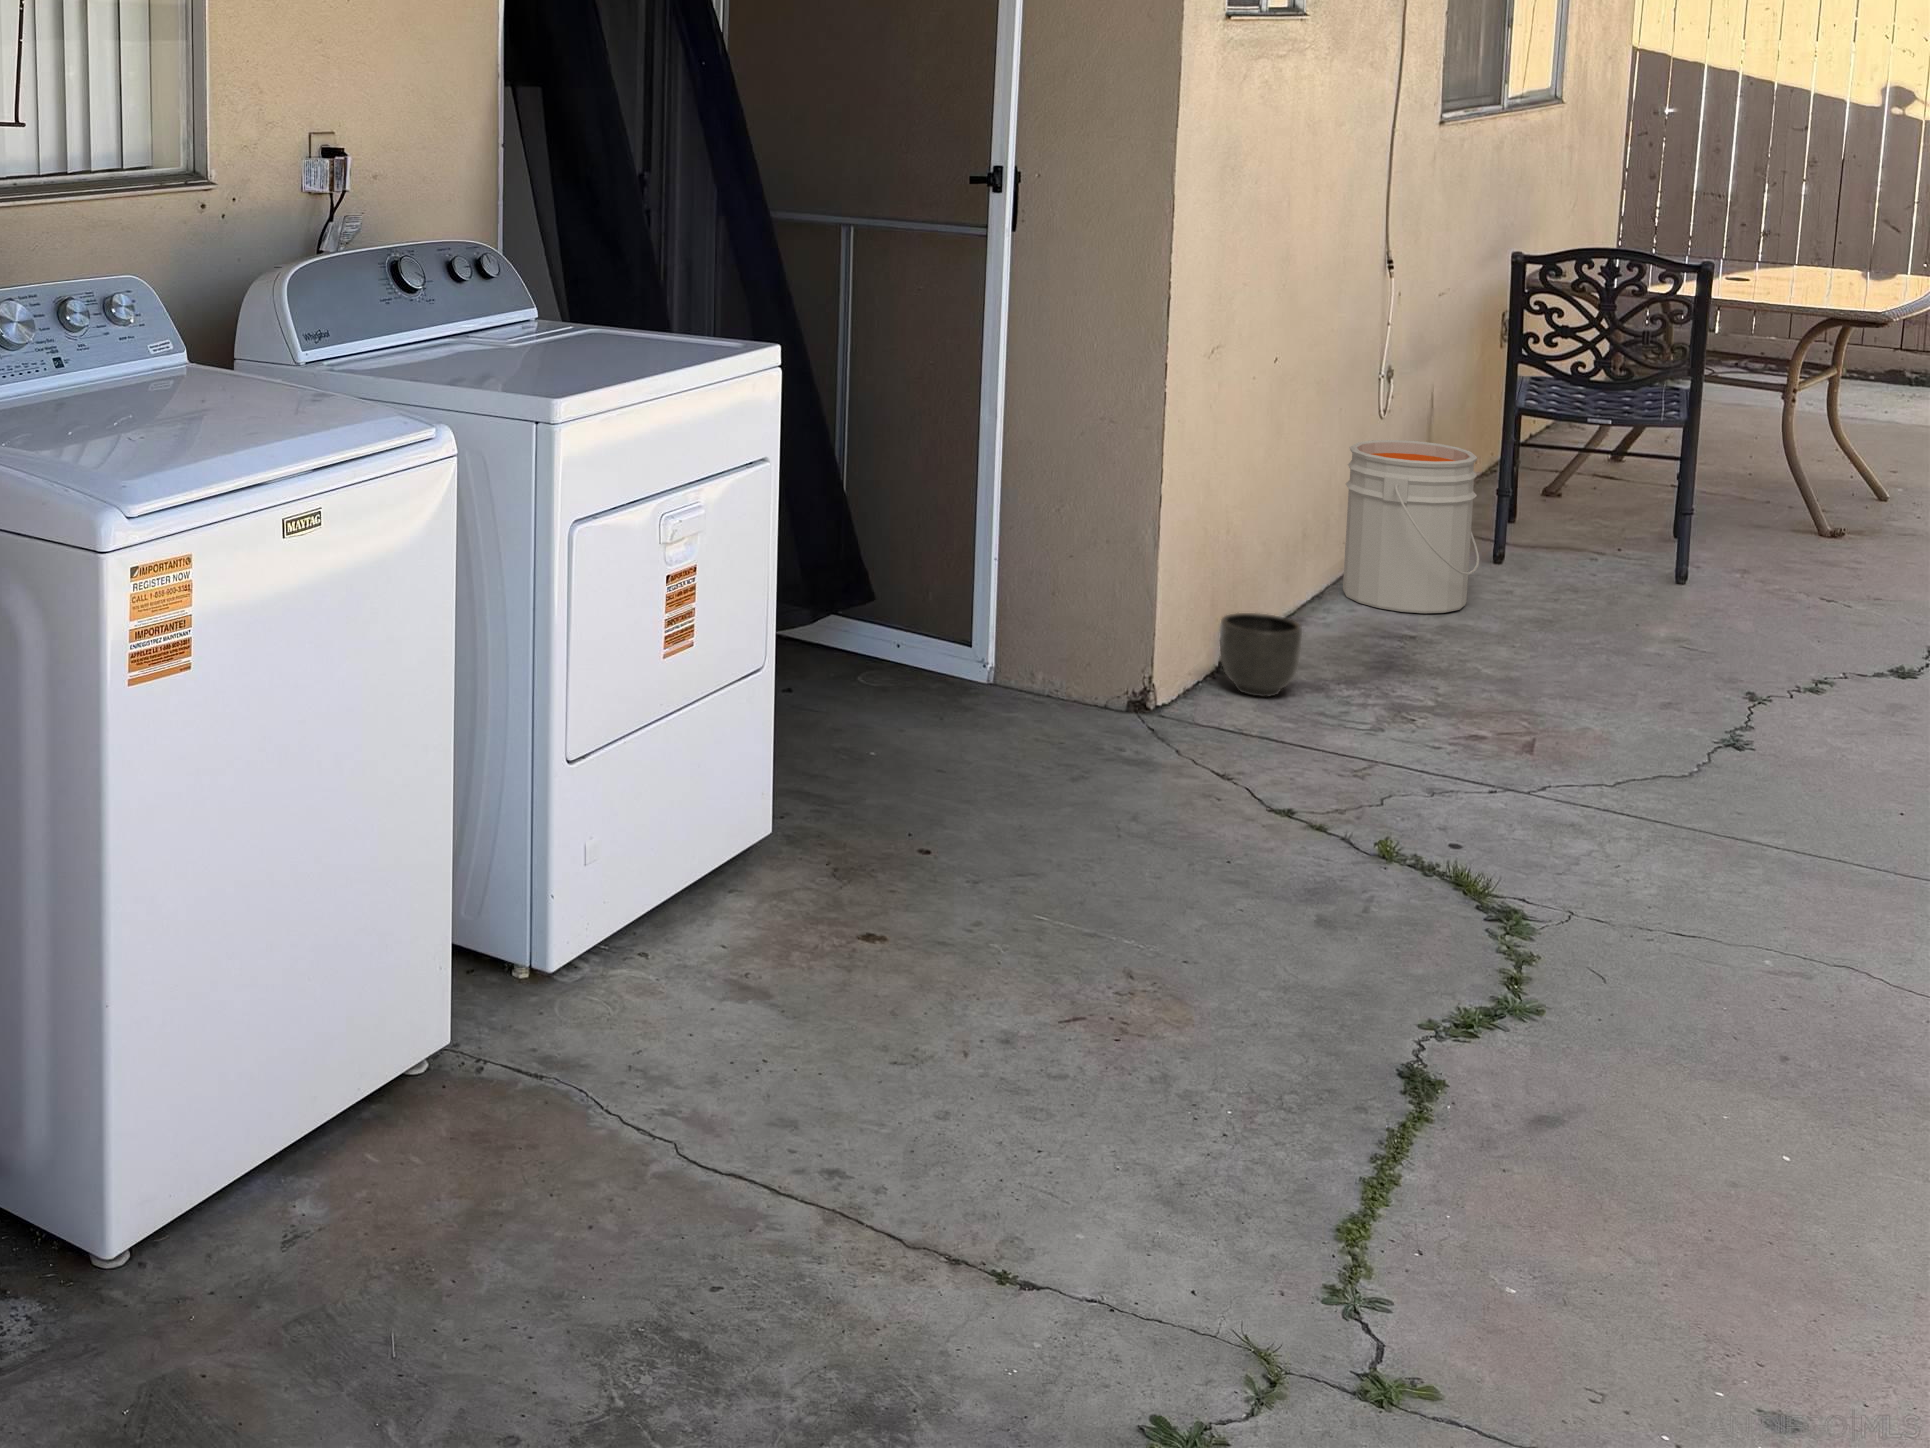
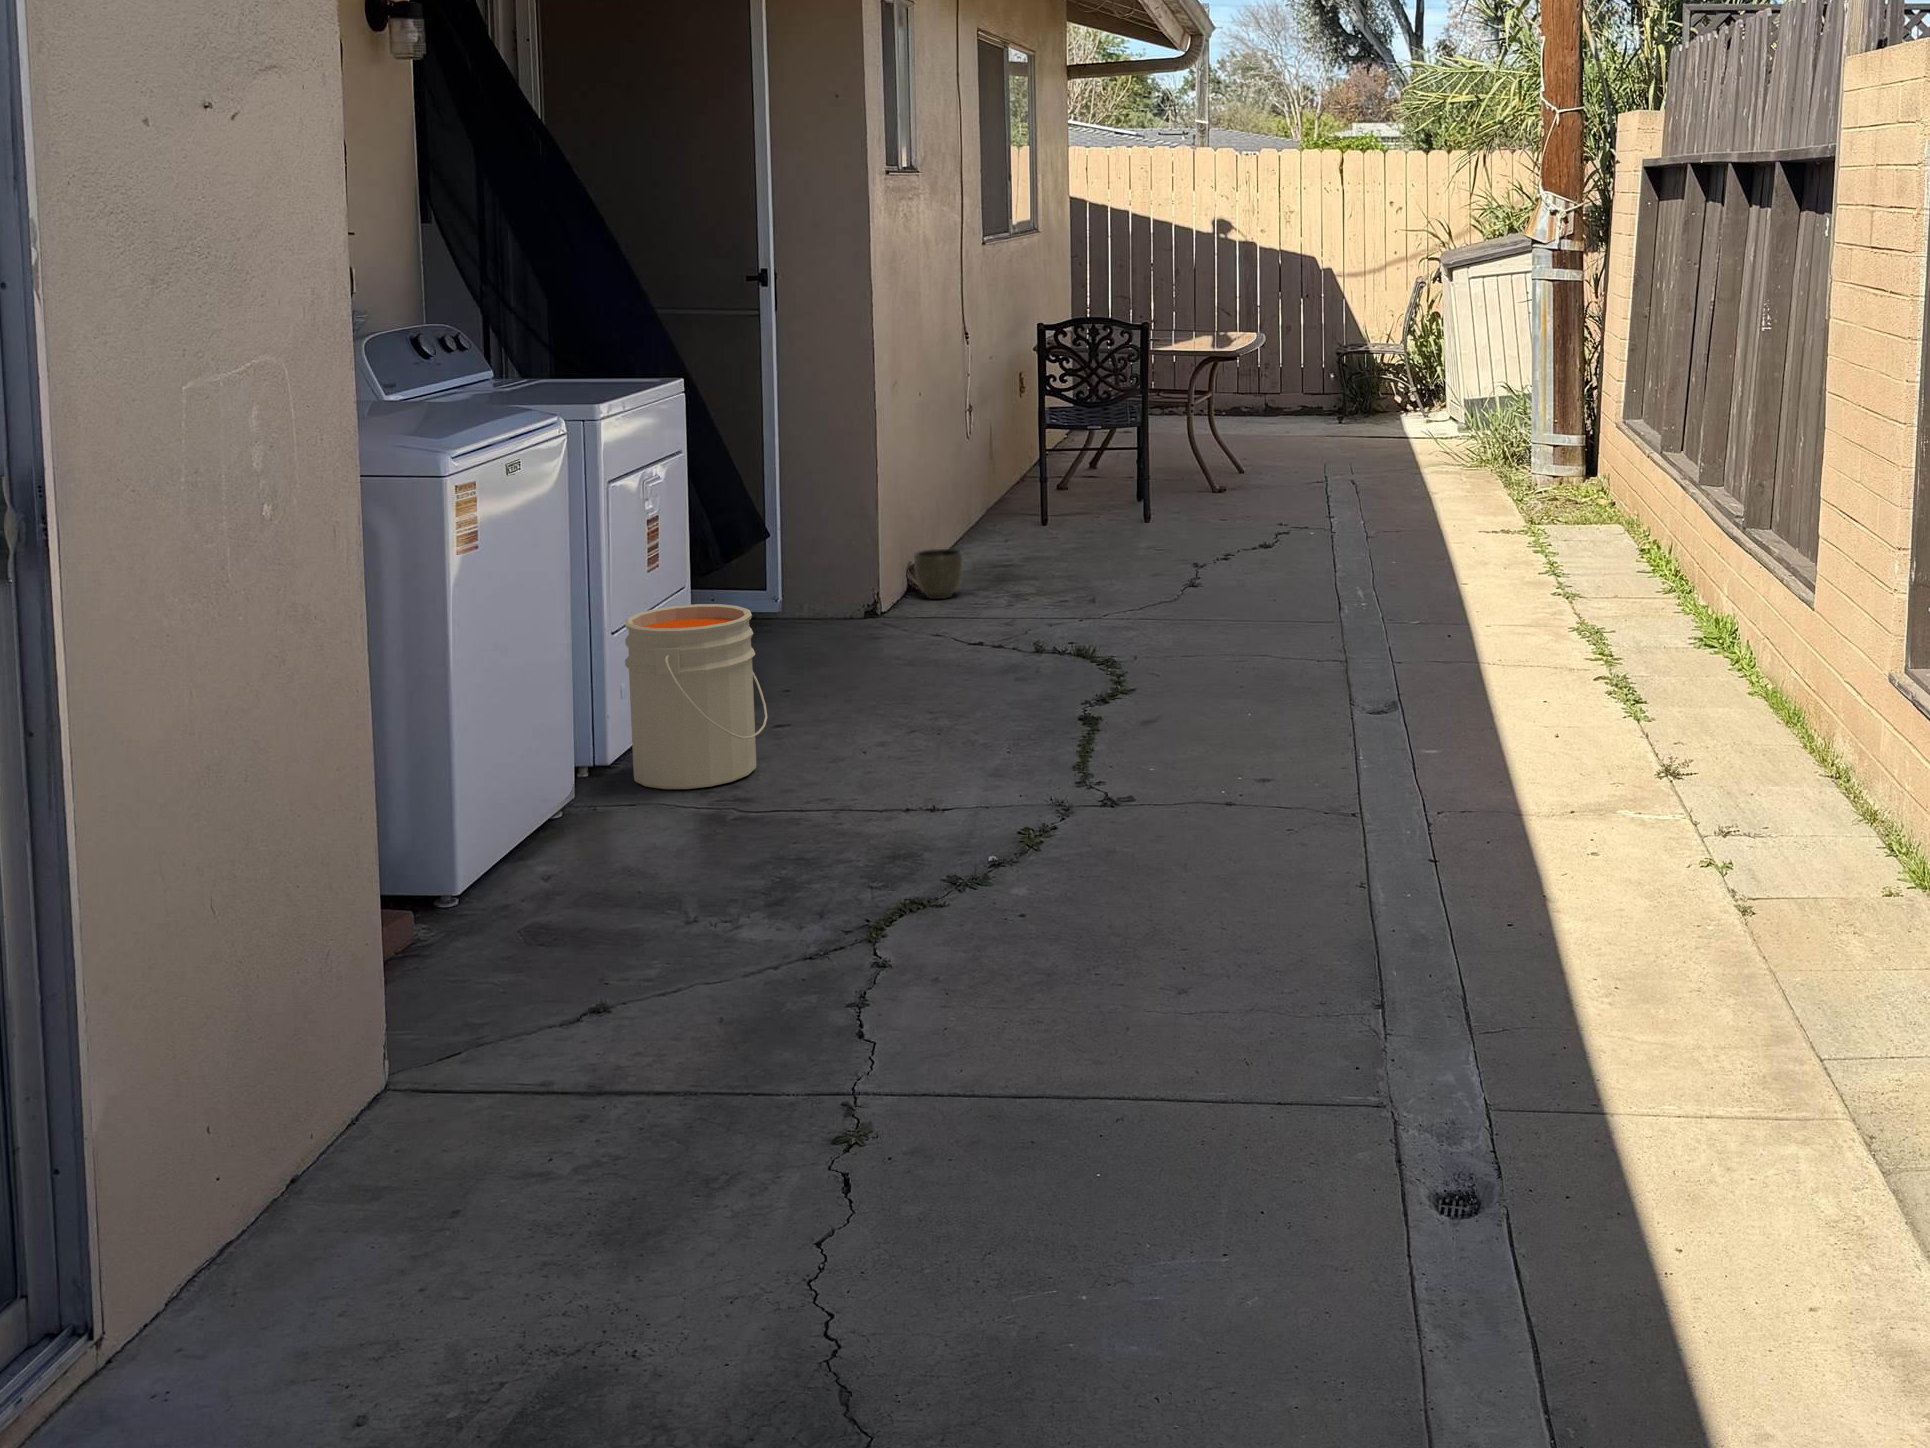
bucket: present [1343,440,1479,613] -> present [625,604,768,789]

